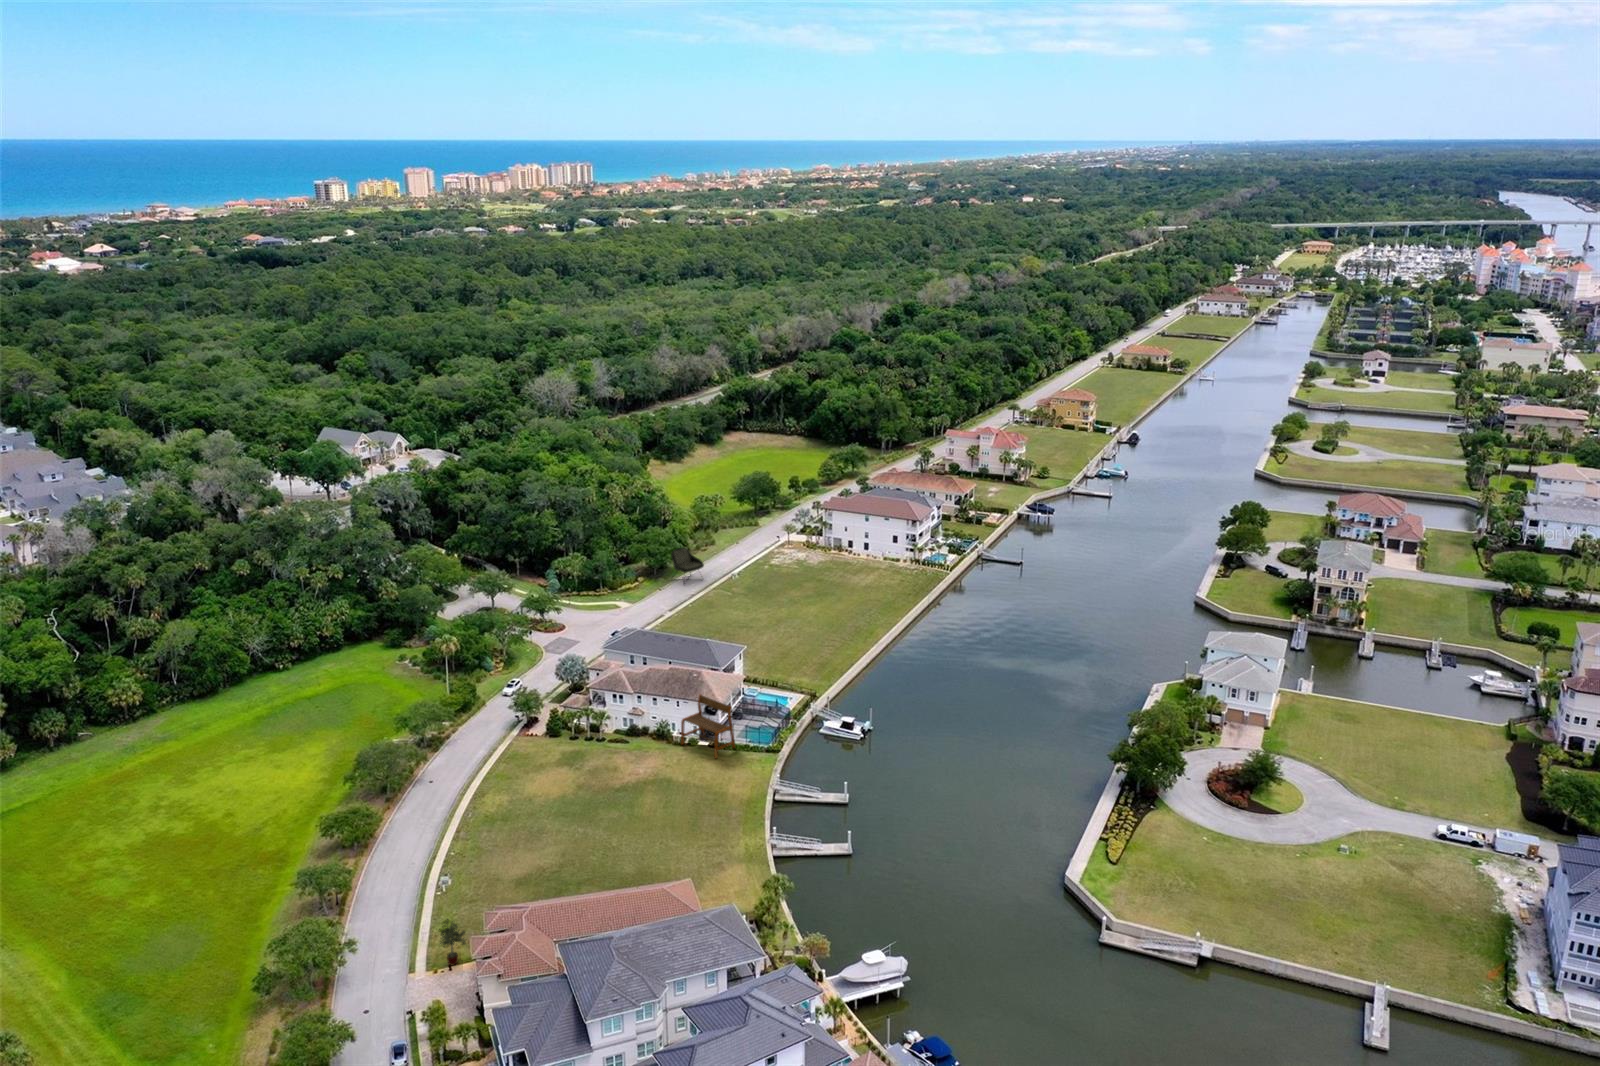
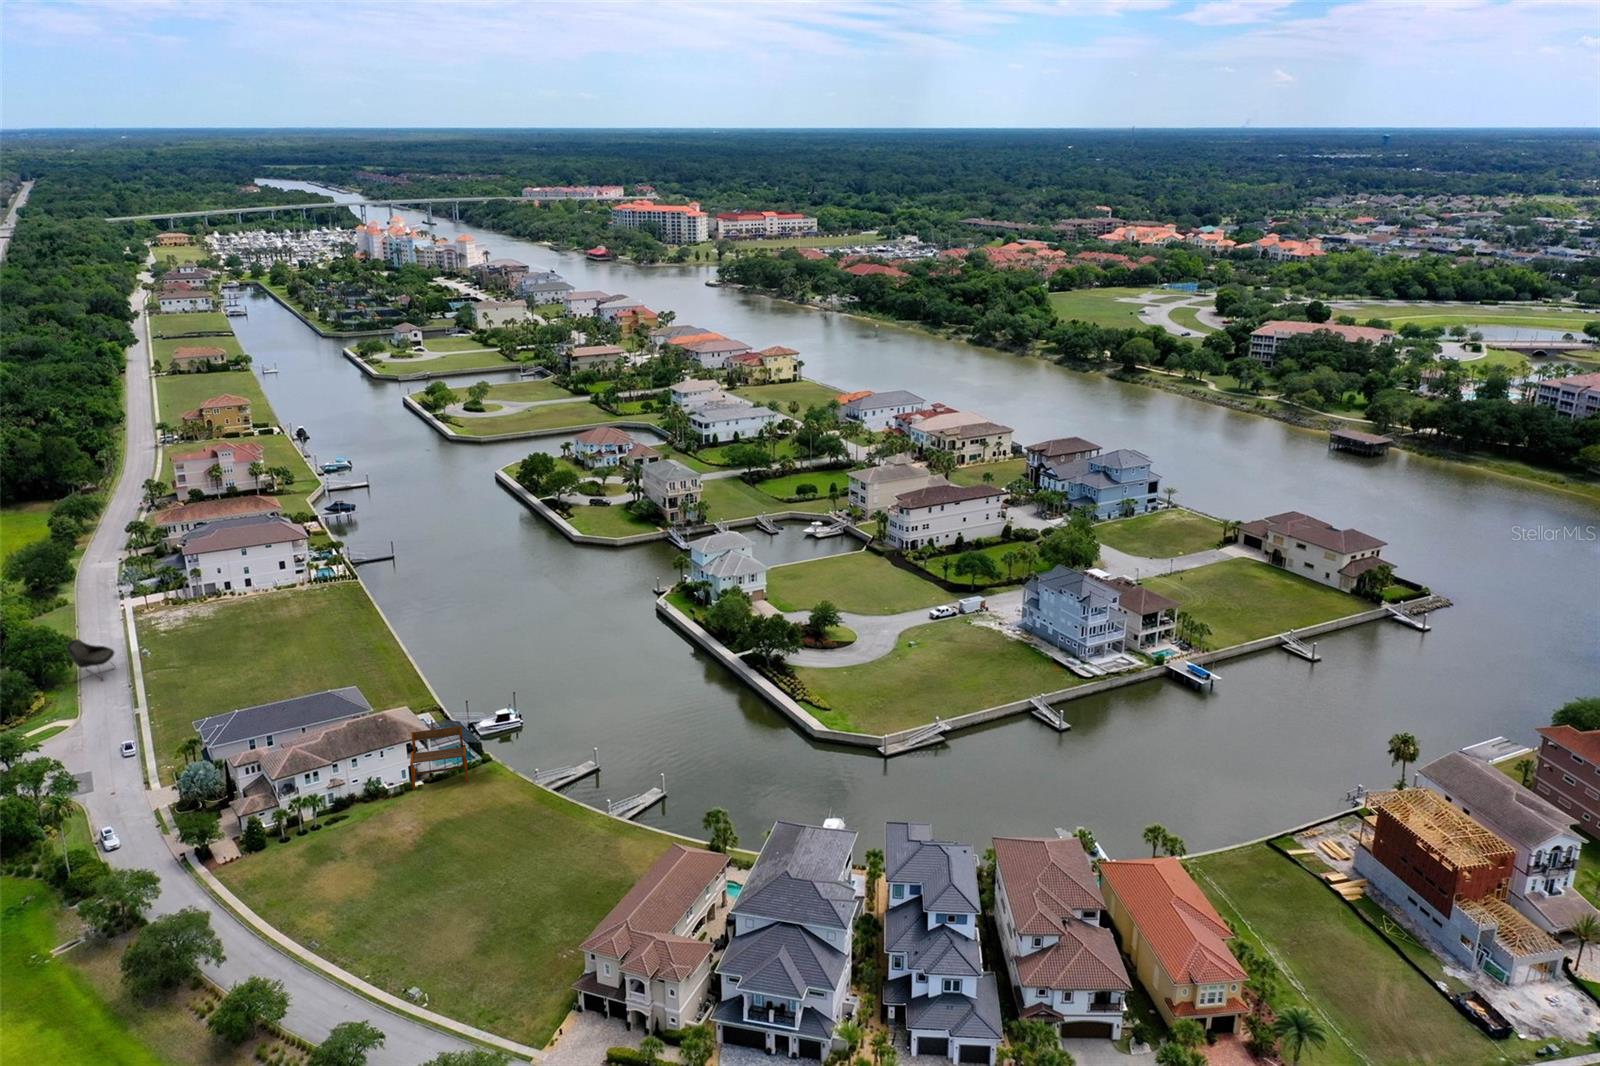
potted tree: present [439,919,465,965] -> none [570,982,610,1034]

